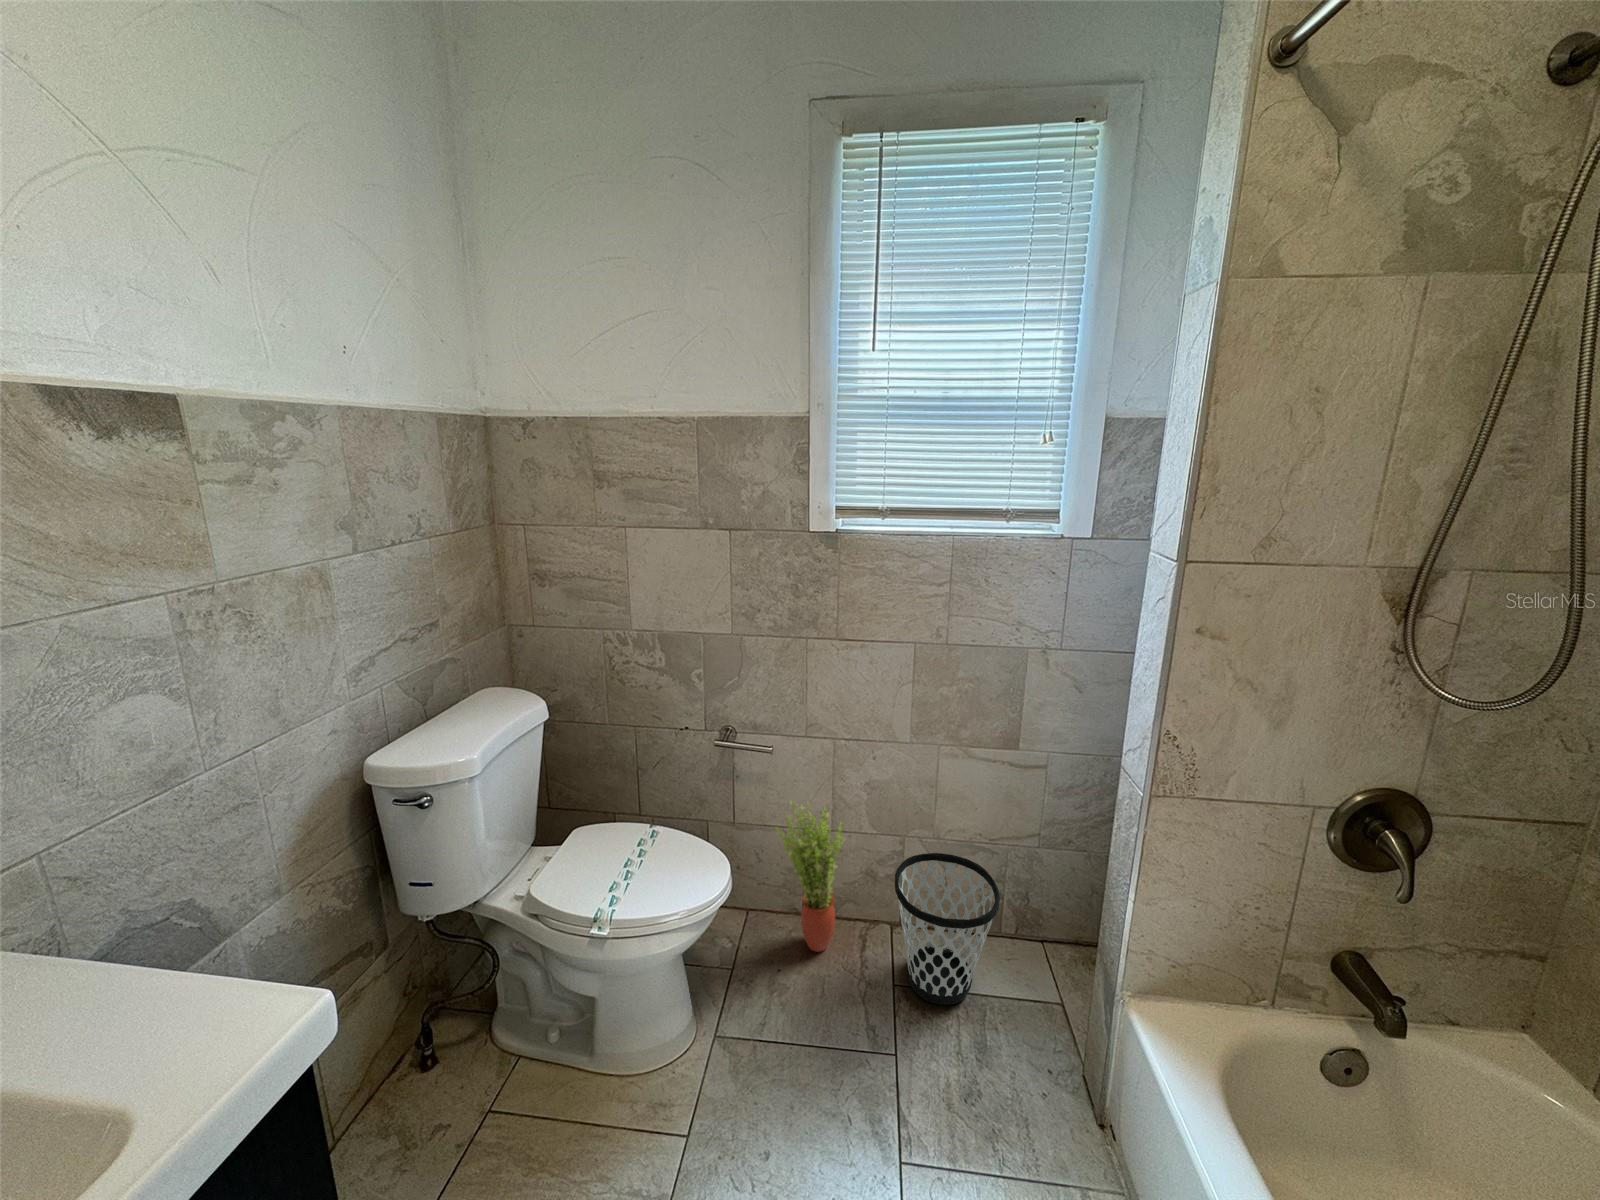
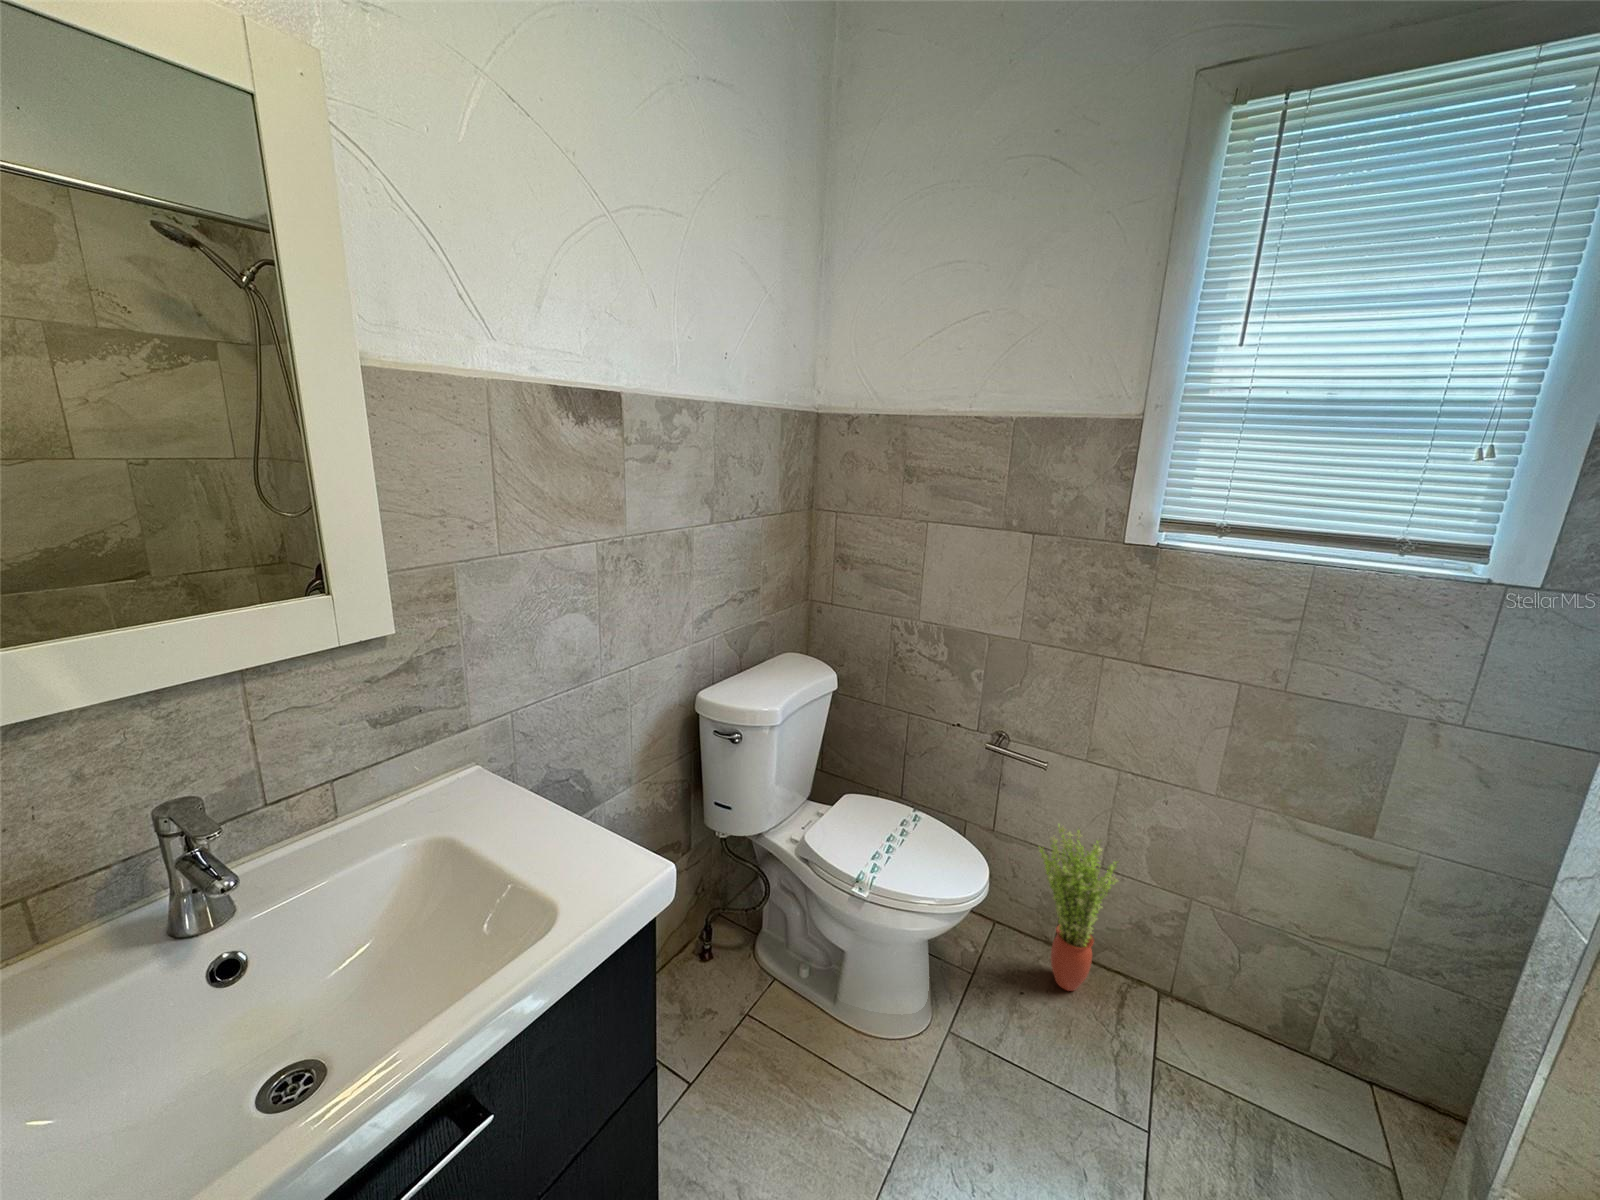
wastebasket: present [895,853,1000,1005] -> none [1172,924,1317,1109]

